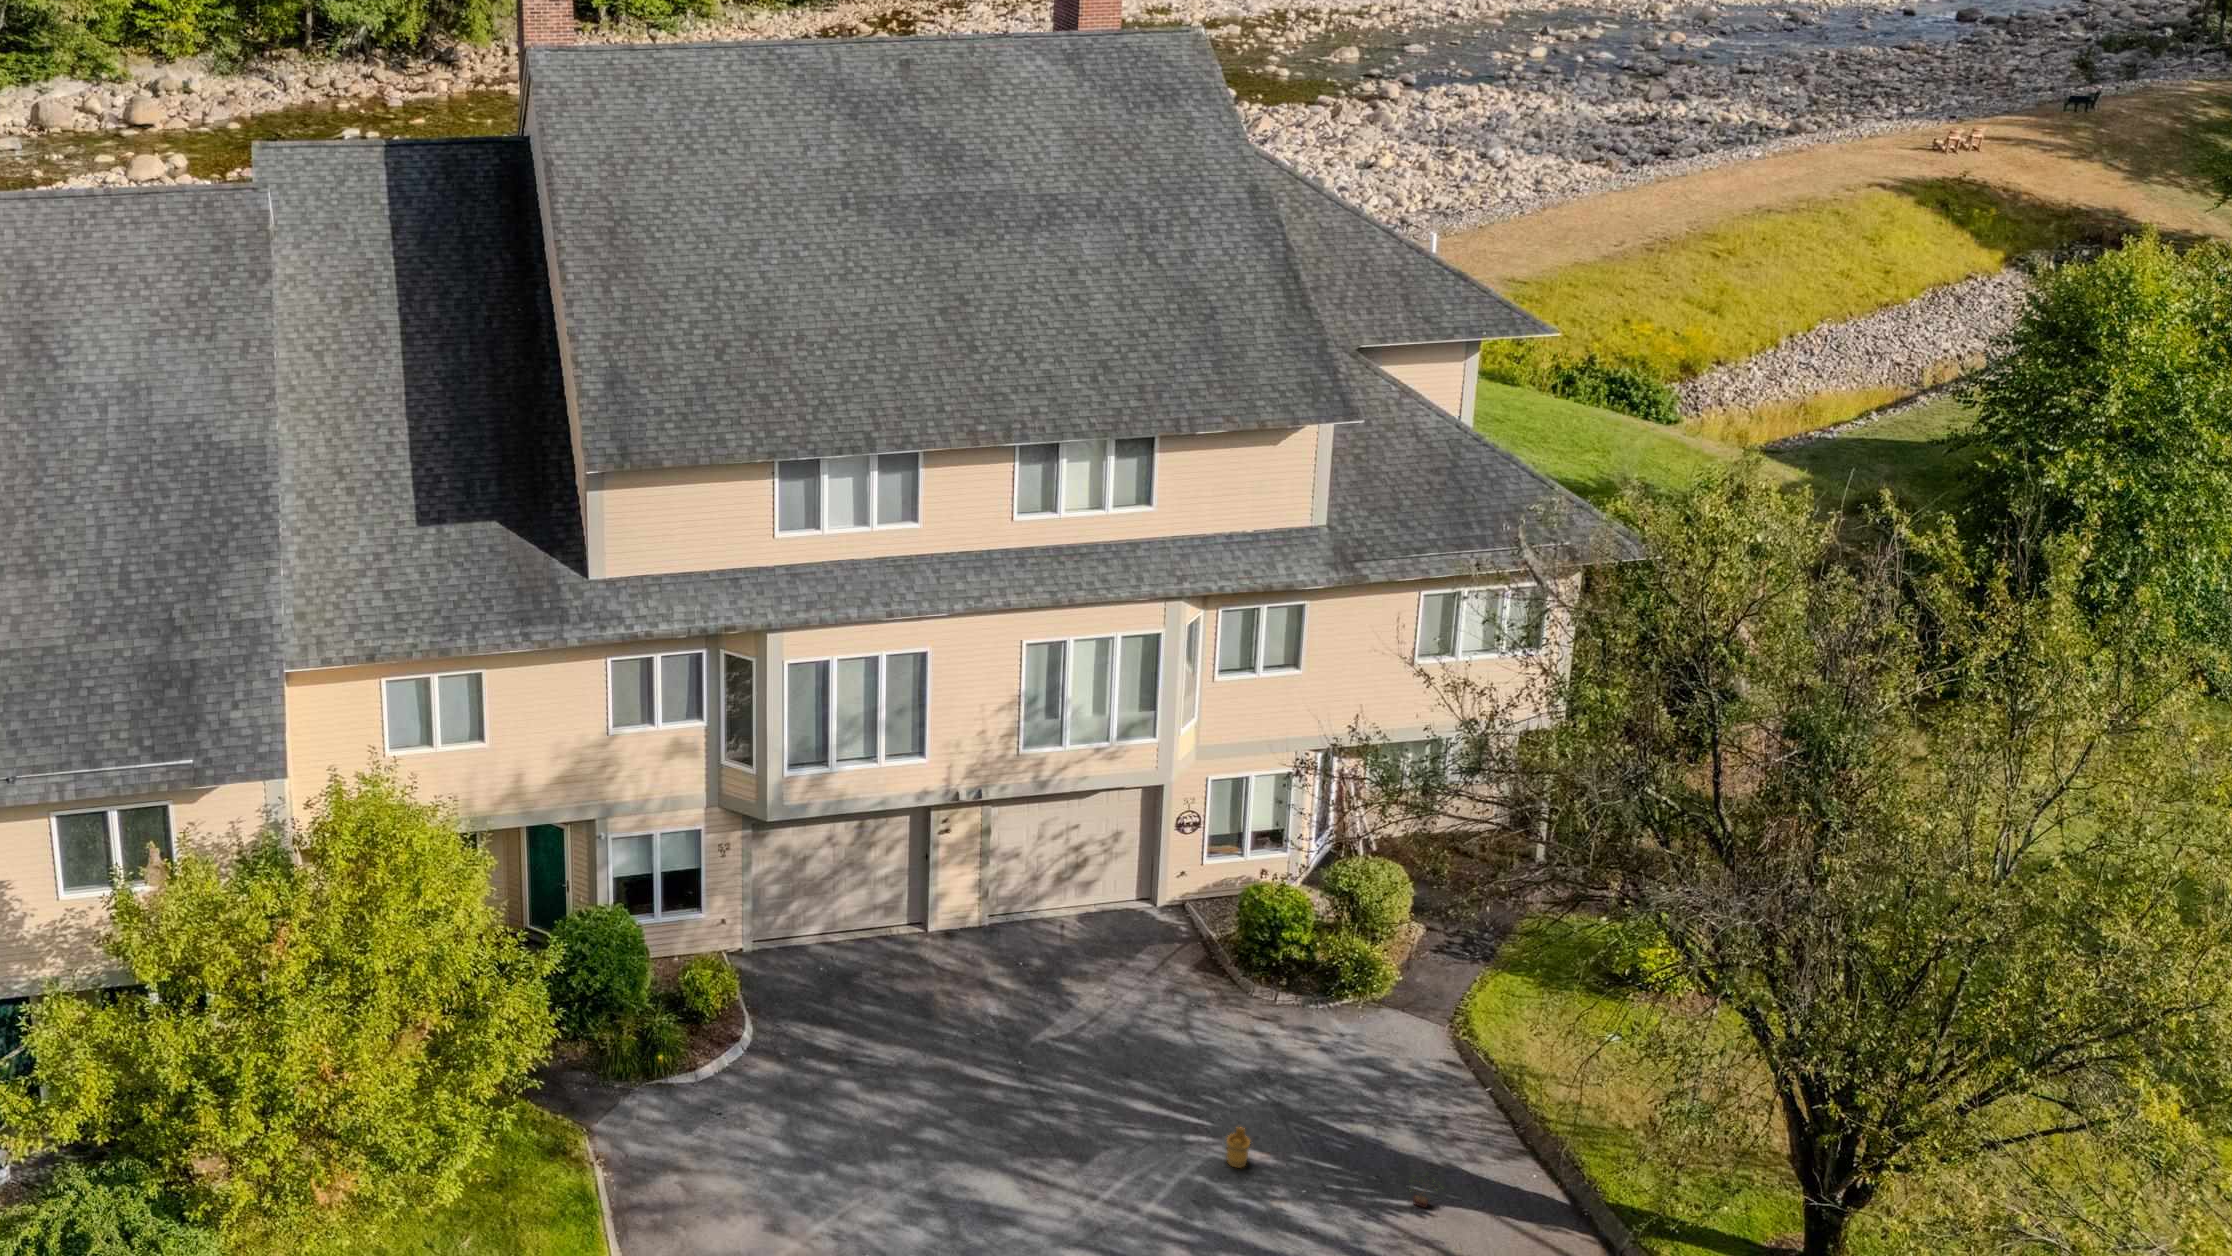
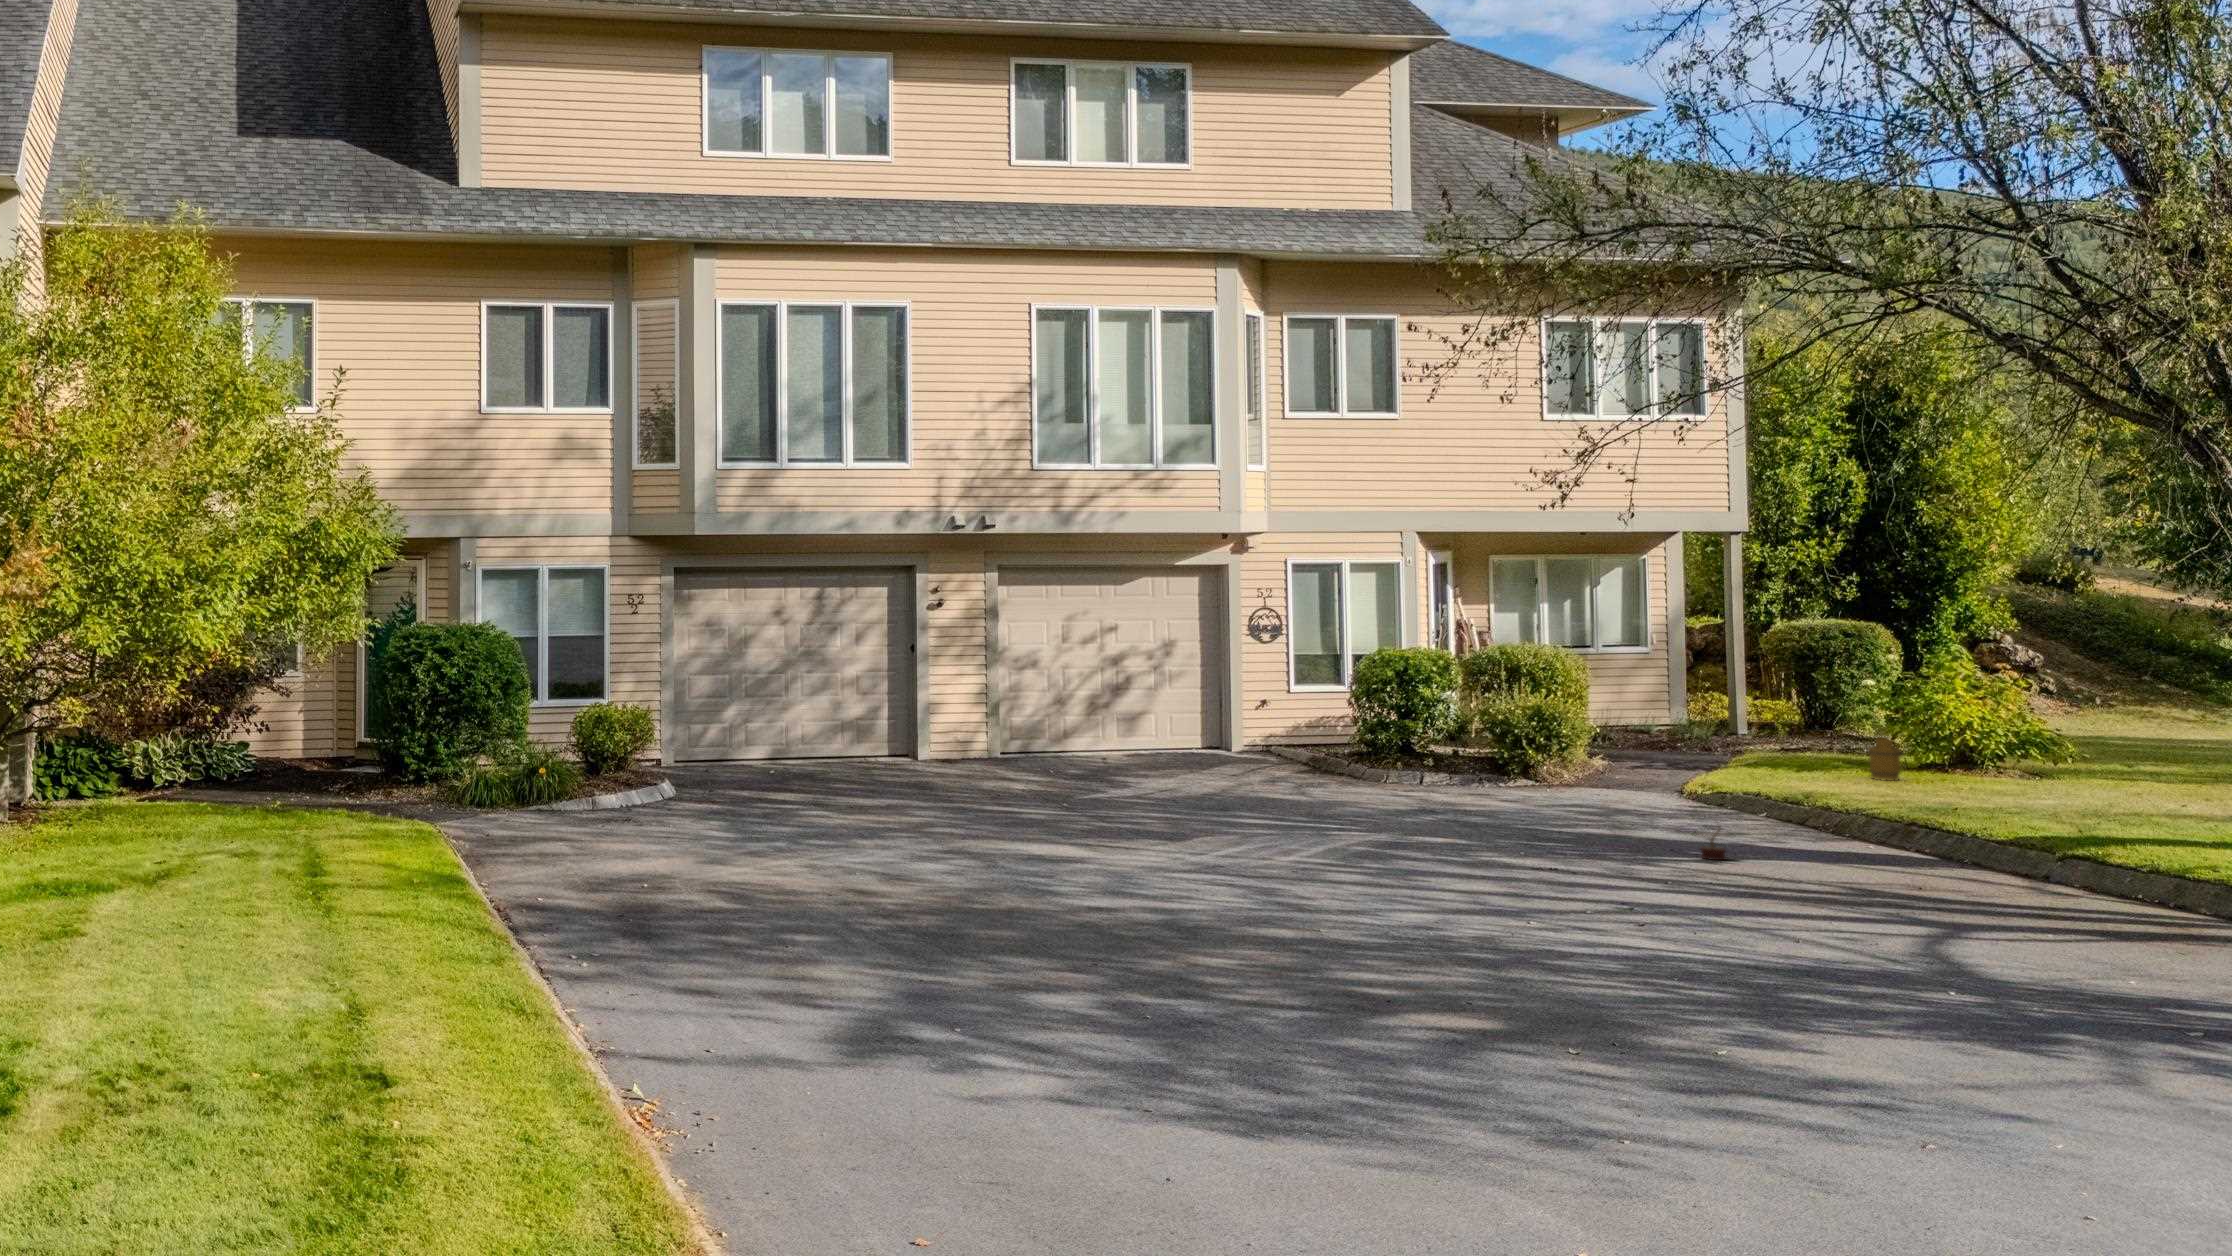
bucket: present [1226,1128,1251,1168] -> present [1868,738,1902,781]

